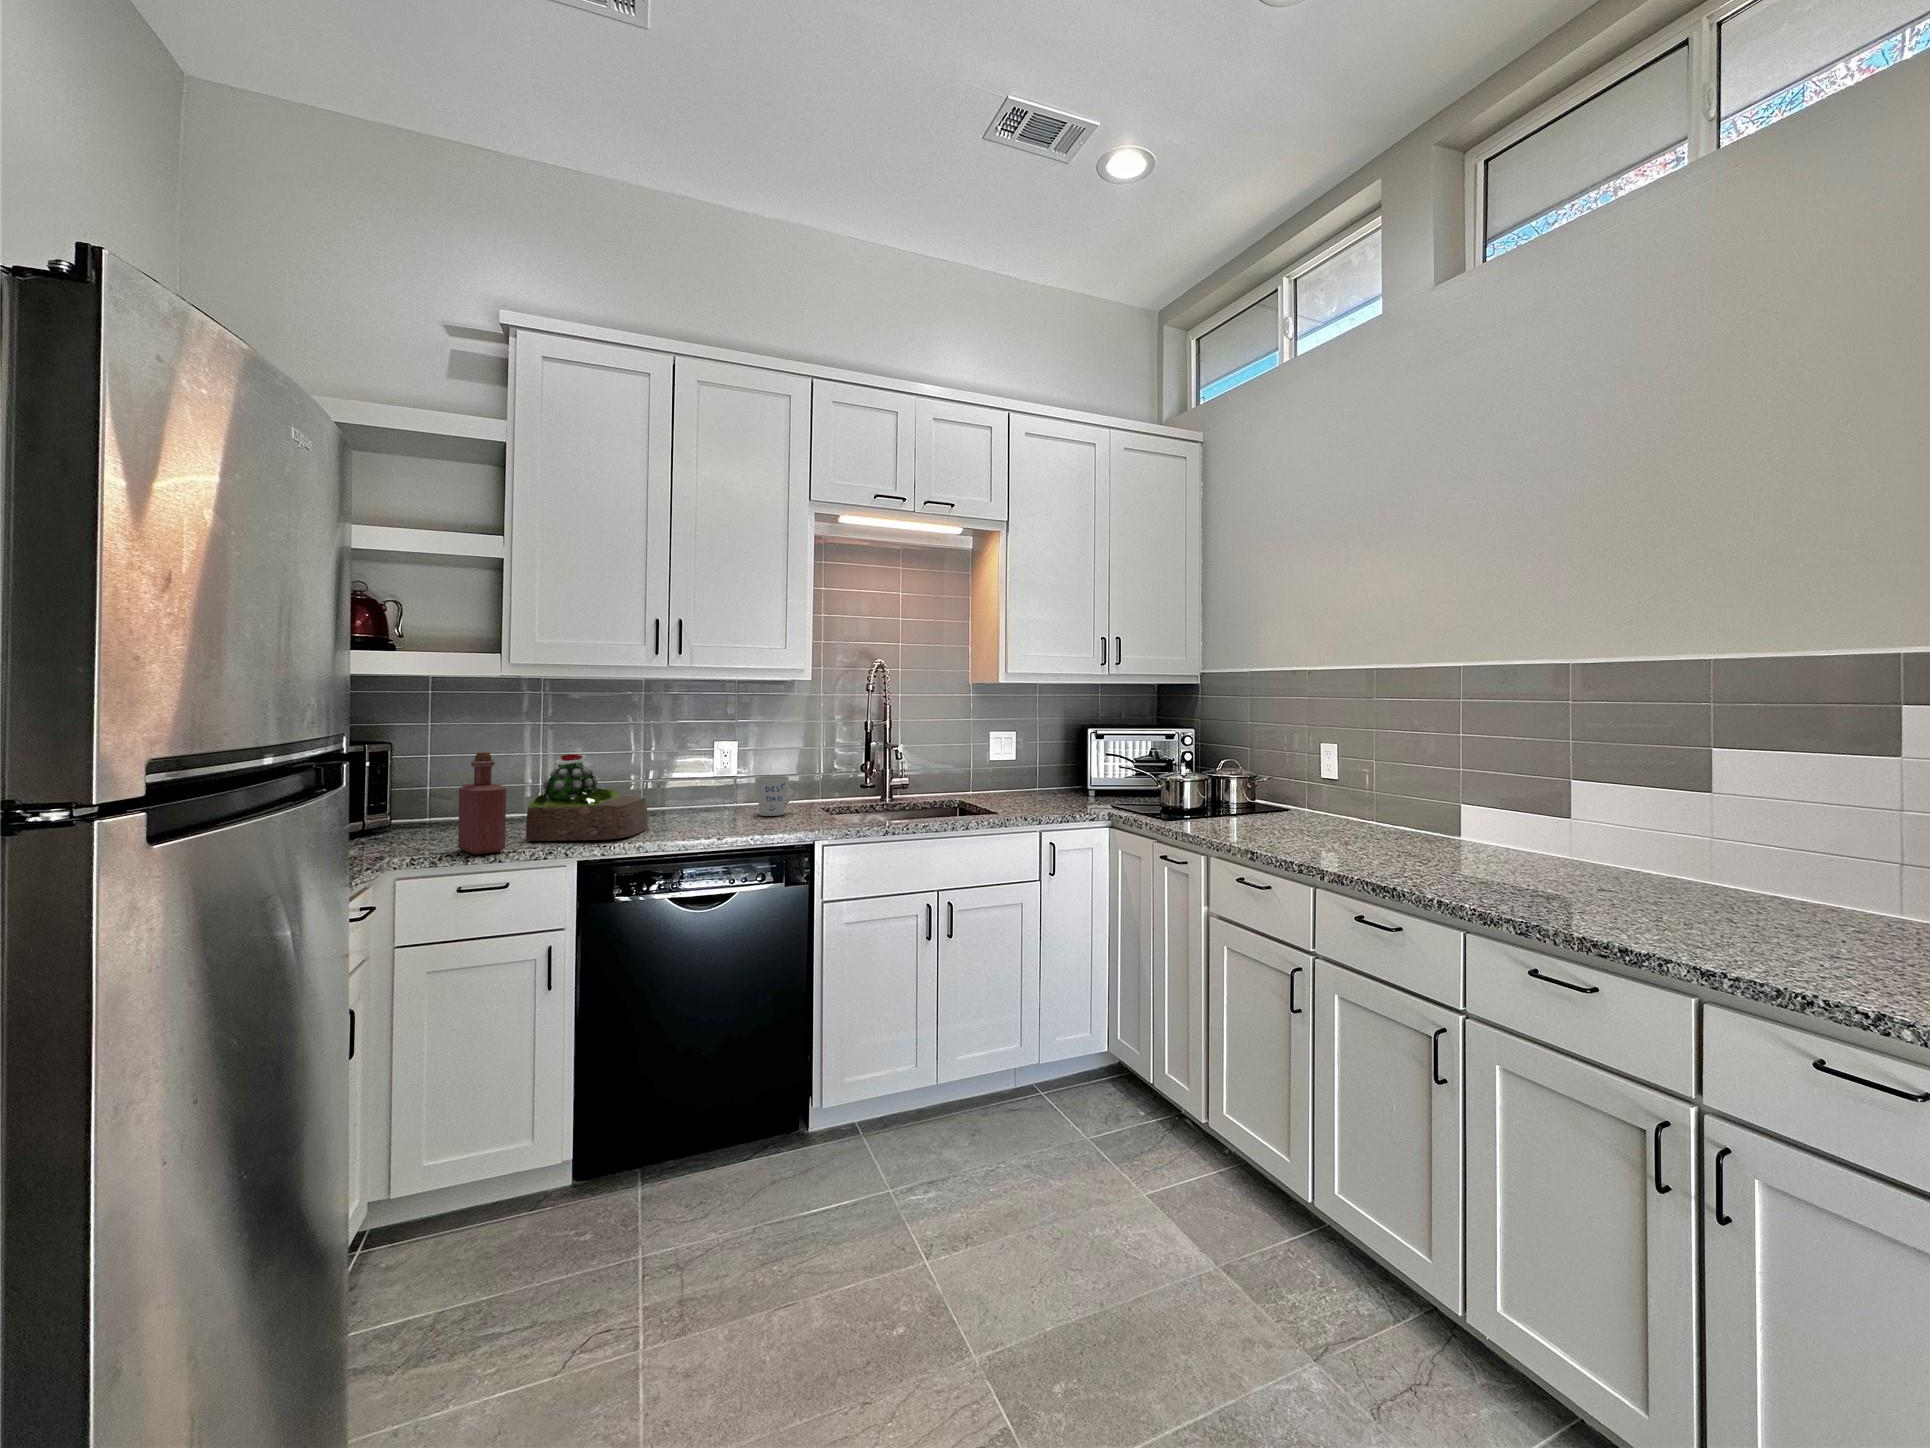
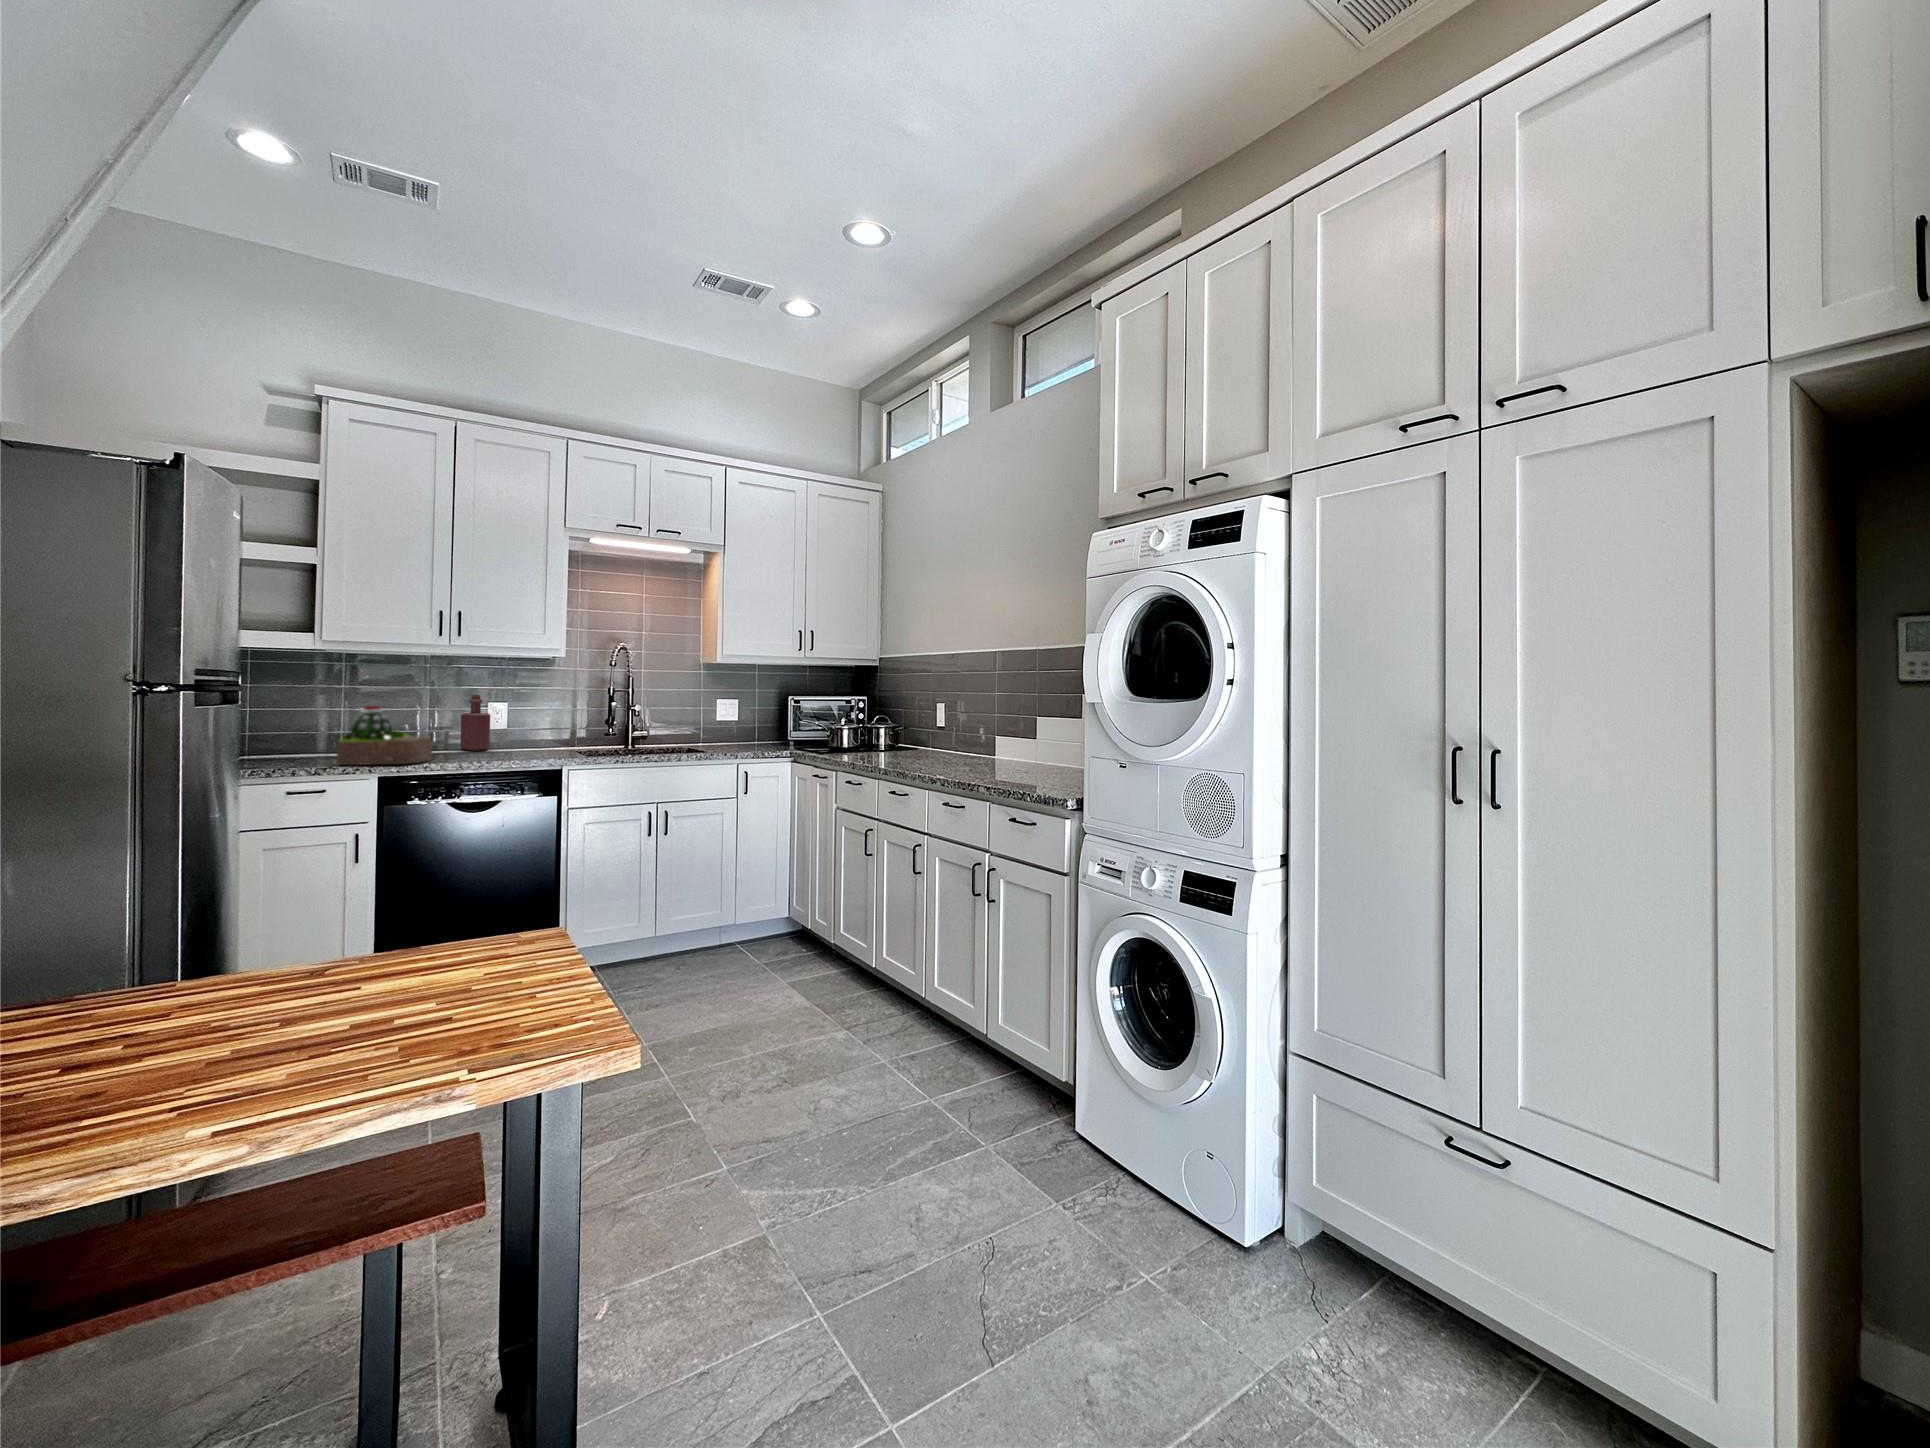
bottle: present [458,752,506,854] -> present [460,695,490,751]
mug: present [755,776,798,816] -> none [520,726,554,753]

